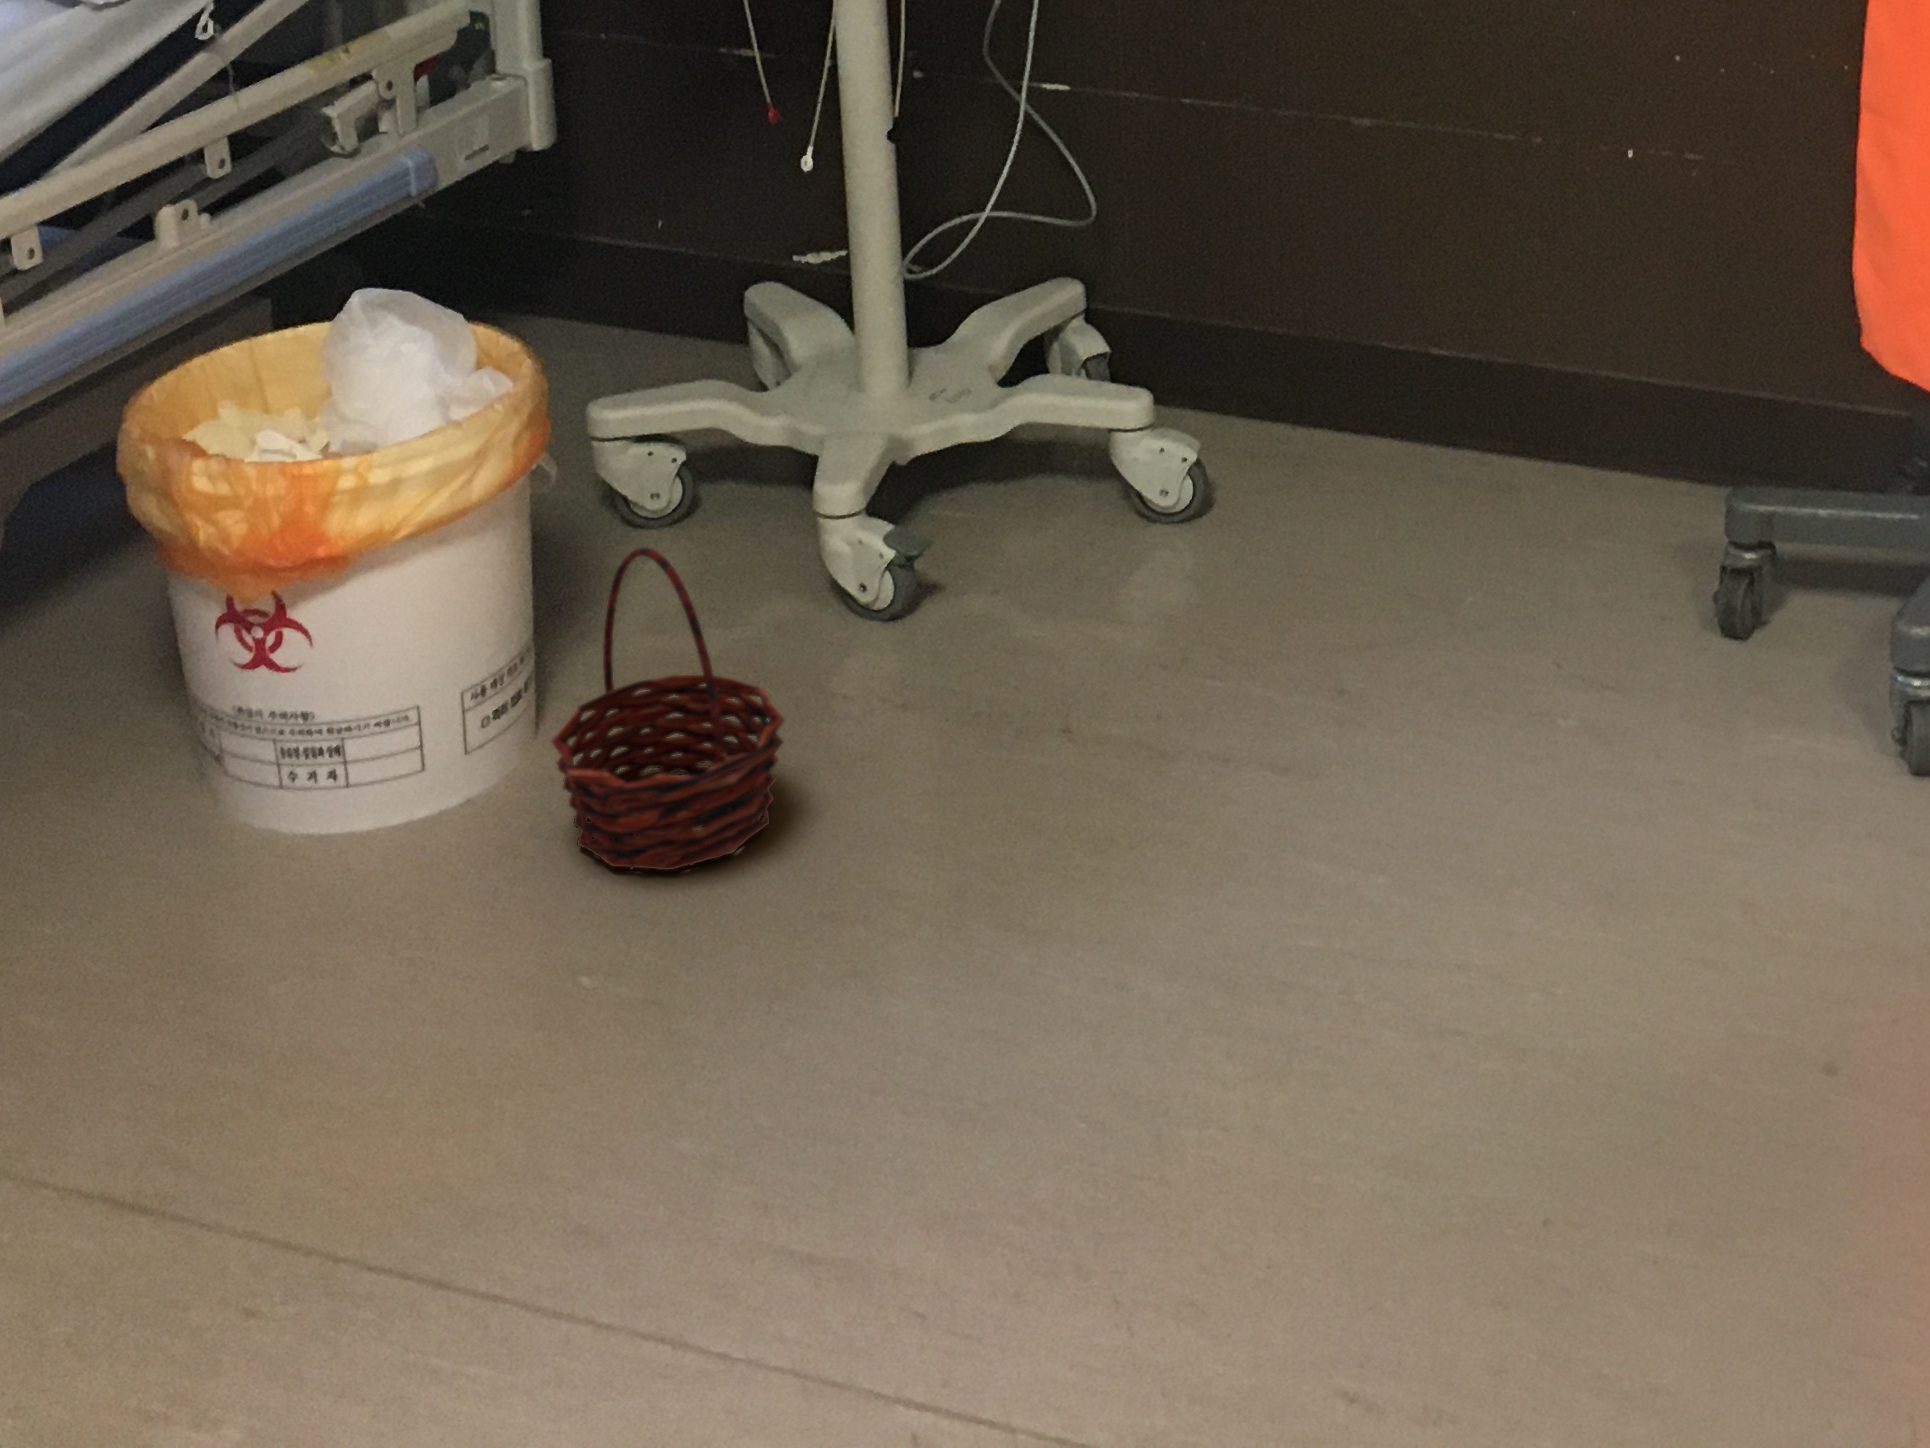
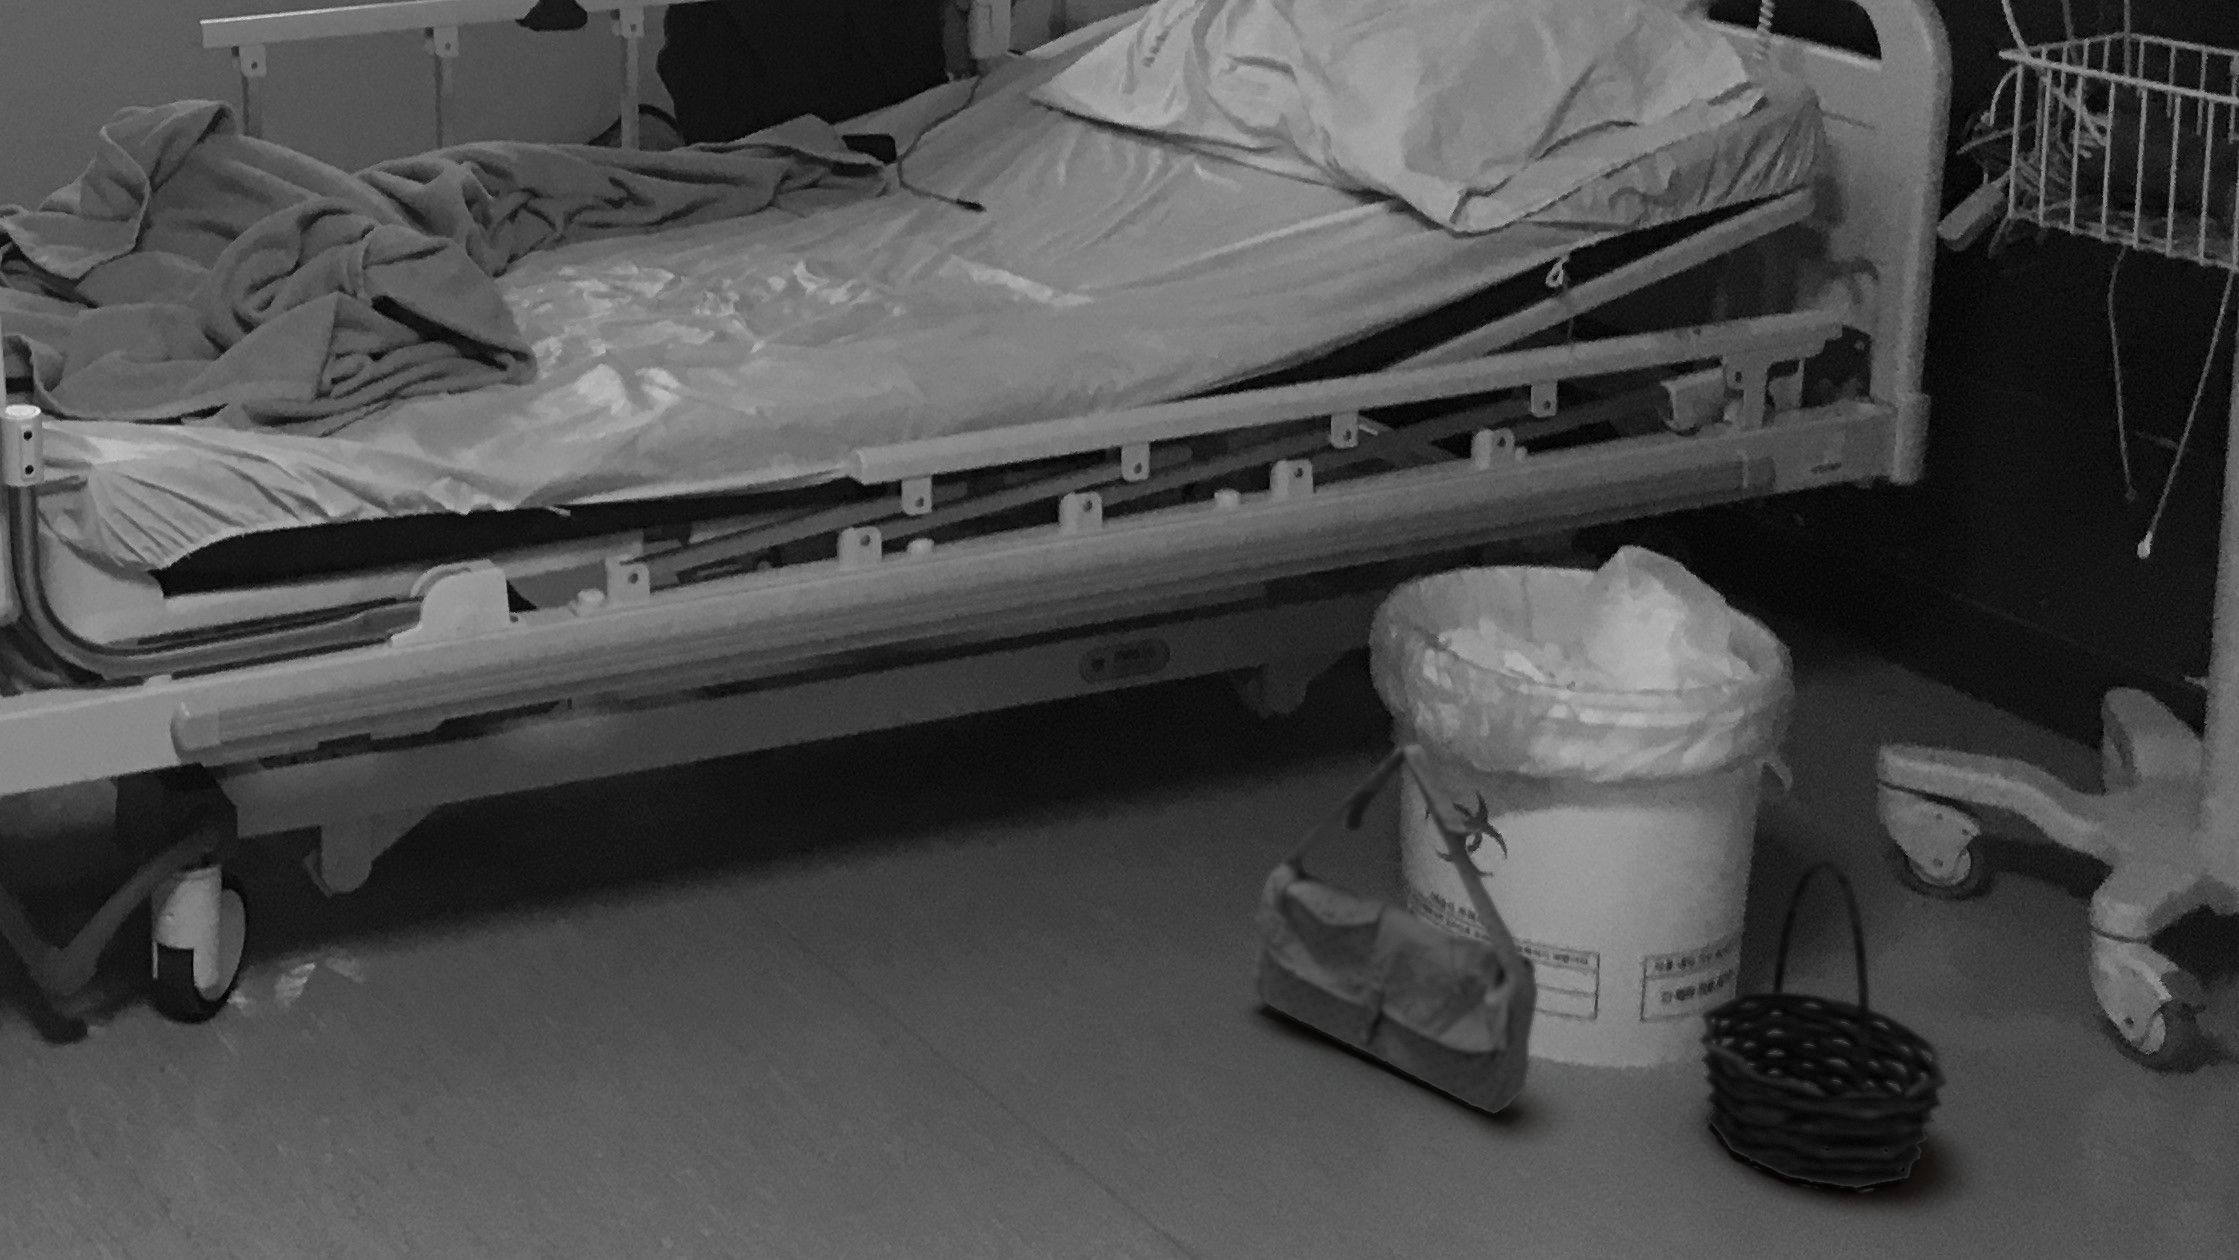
bag: none [59,571,402,932] -> present [1253,744,1538,1113]

